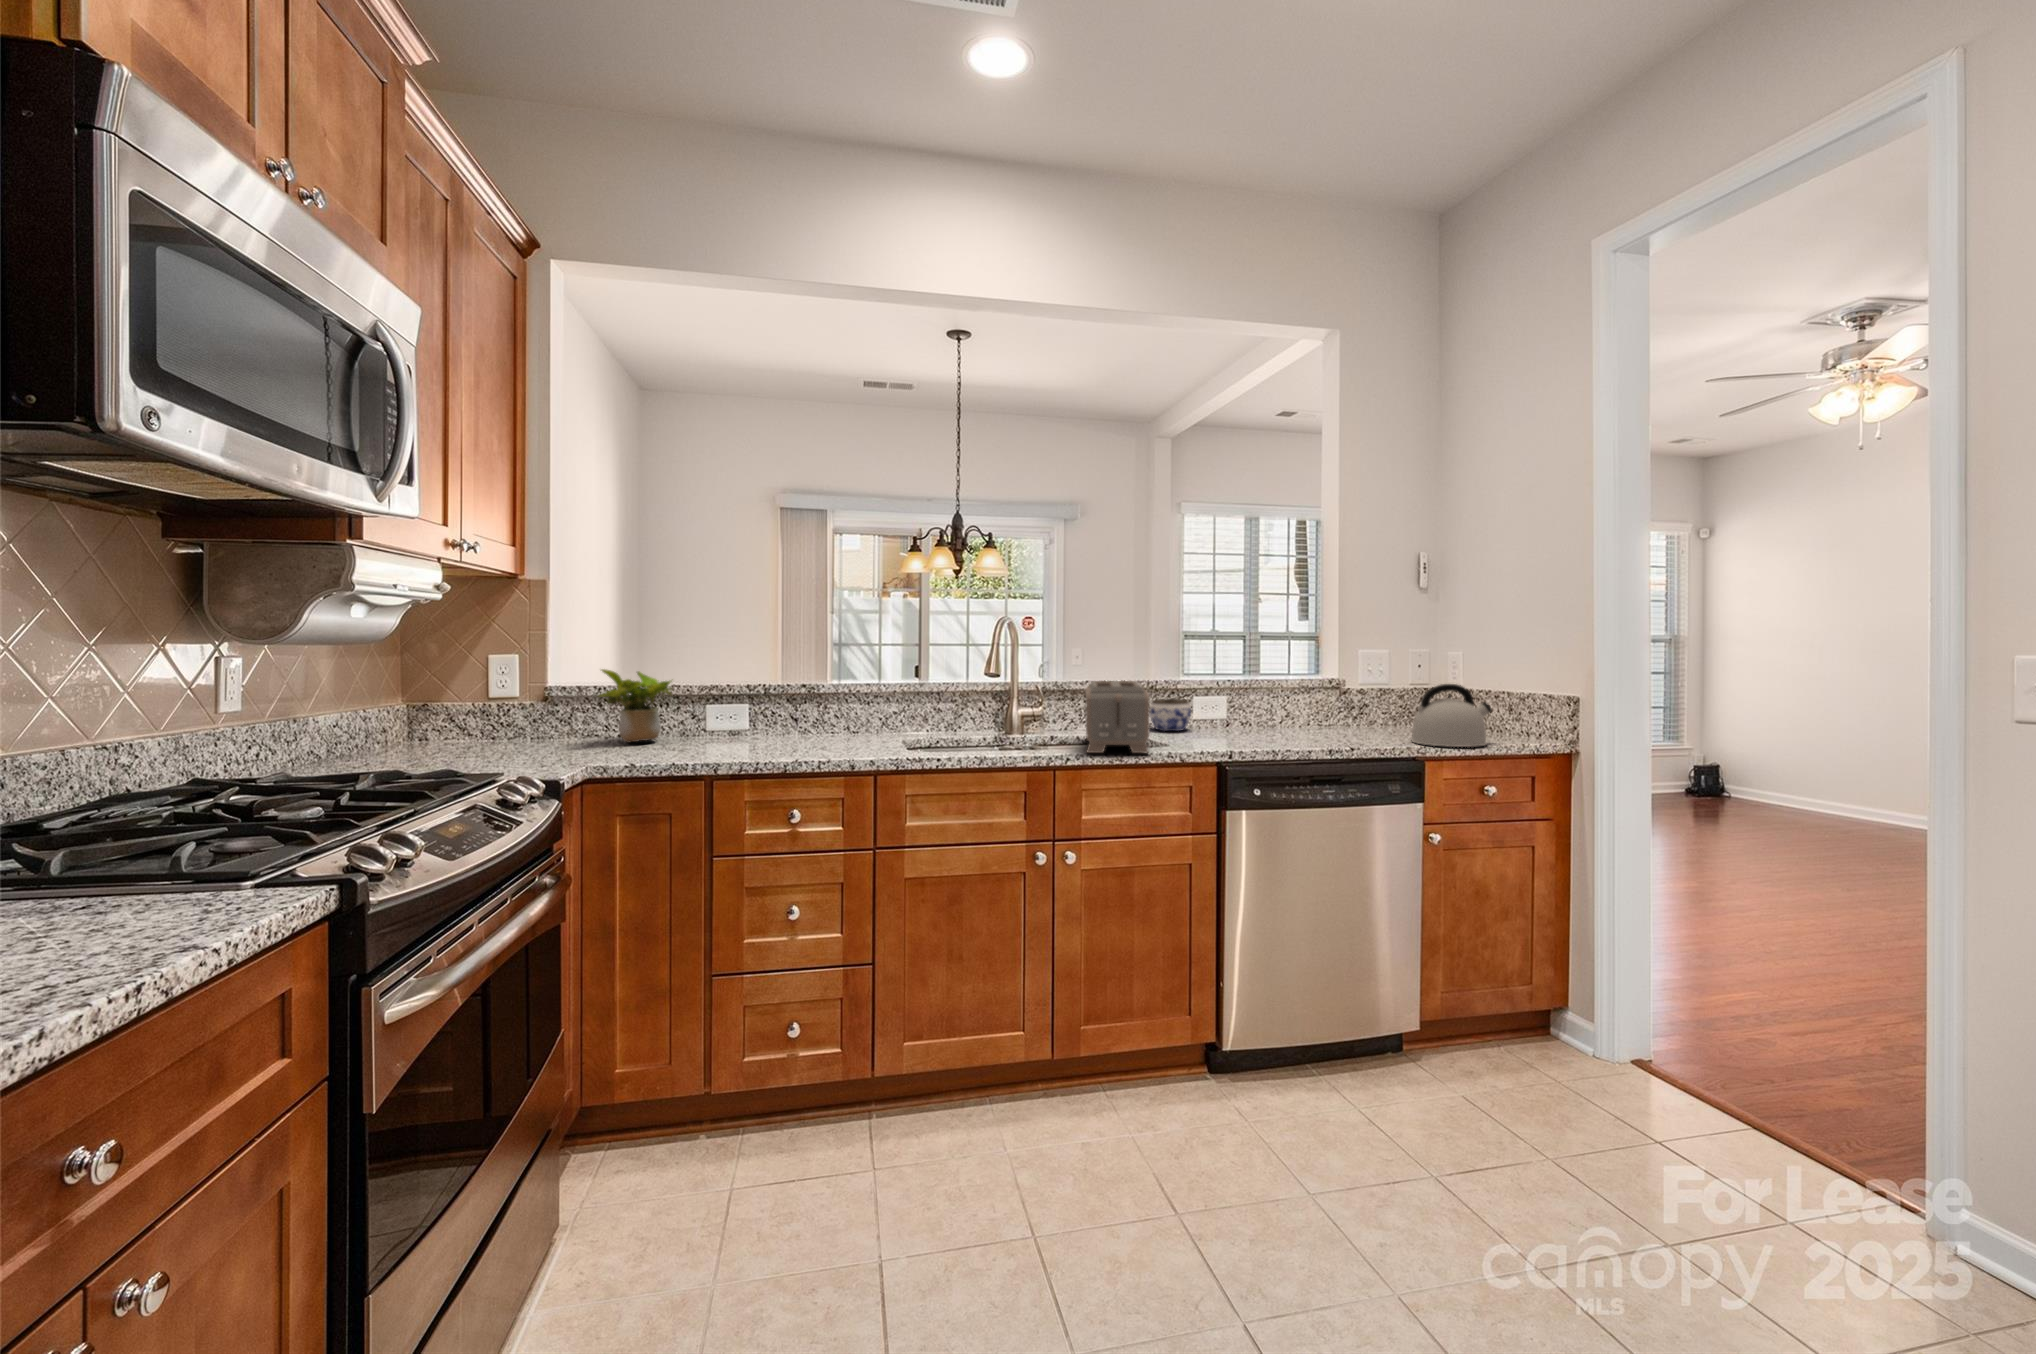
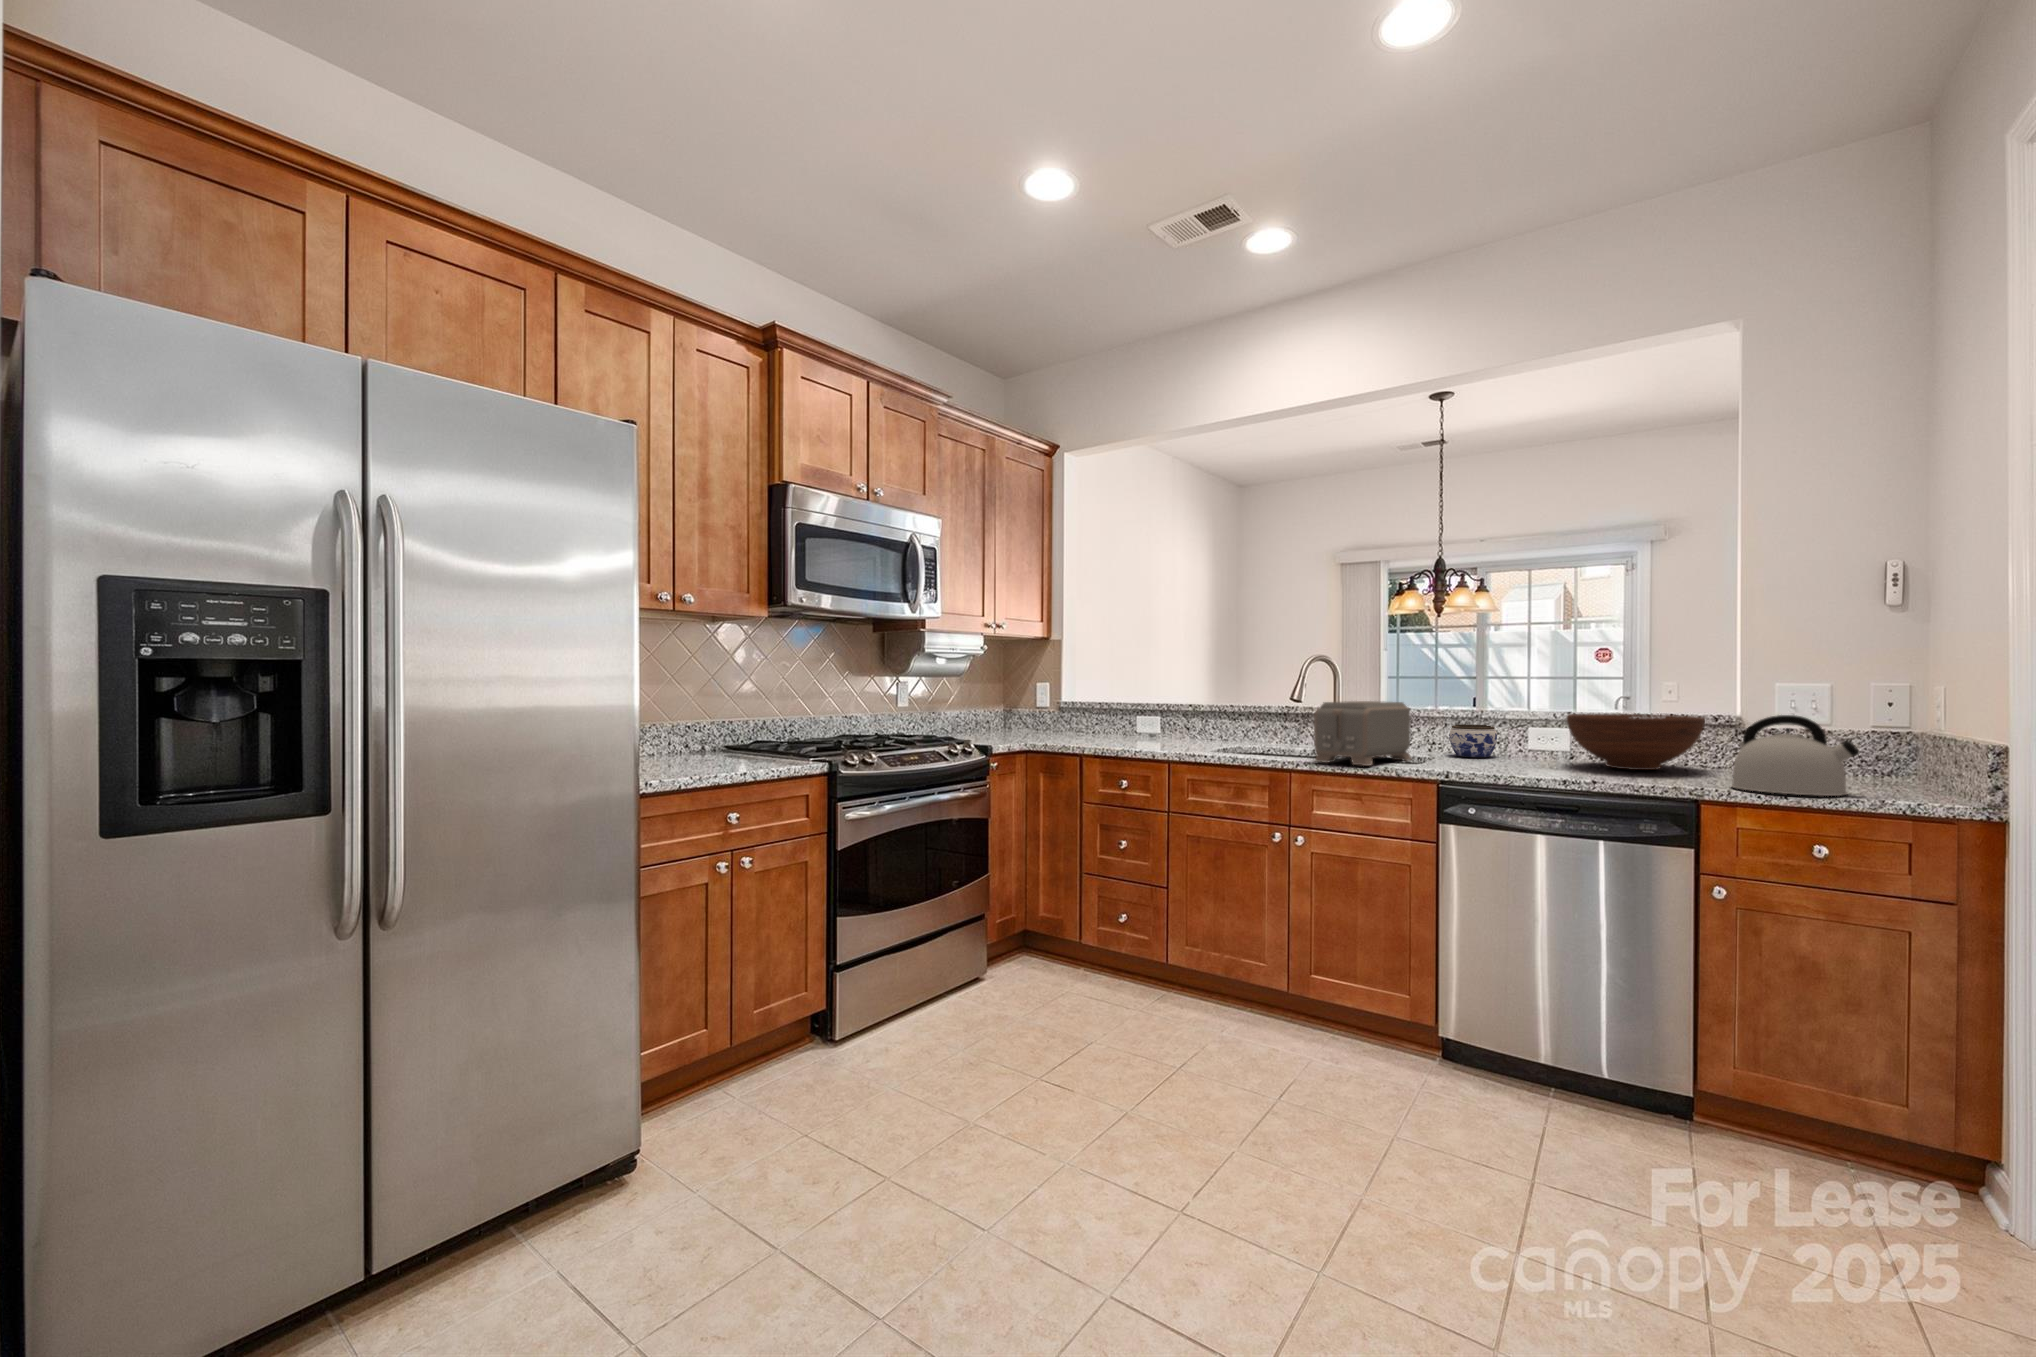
potted plant: present [599,669,671,743] -> none [1025,683,1085,735]
fruit bowl: none [1259,683,1362,733] -> present [1566,714,1705,770]

